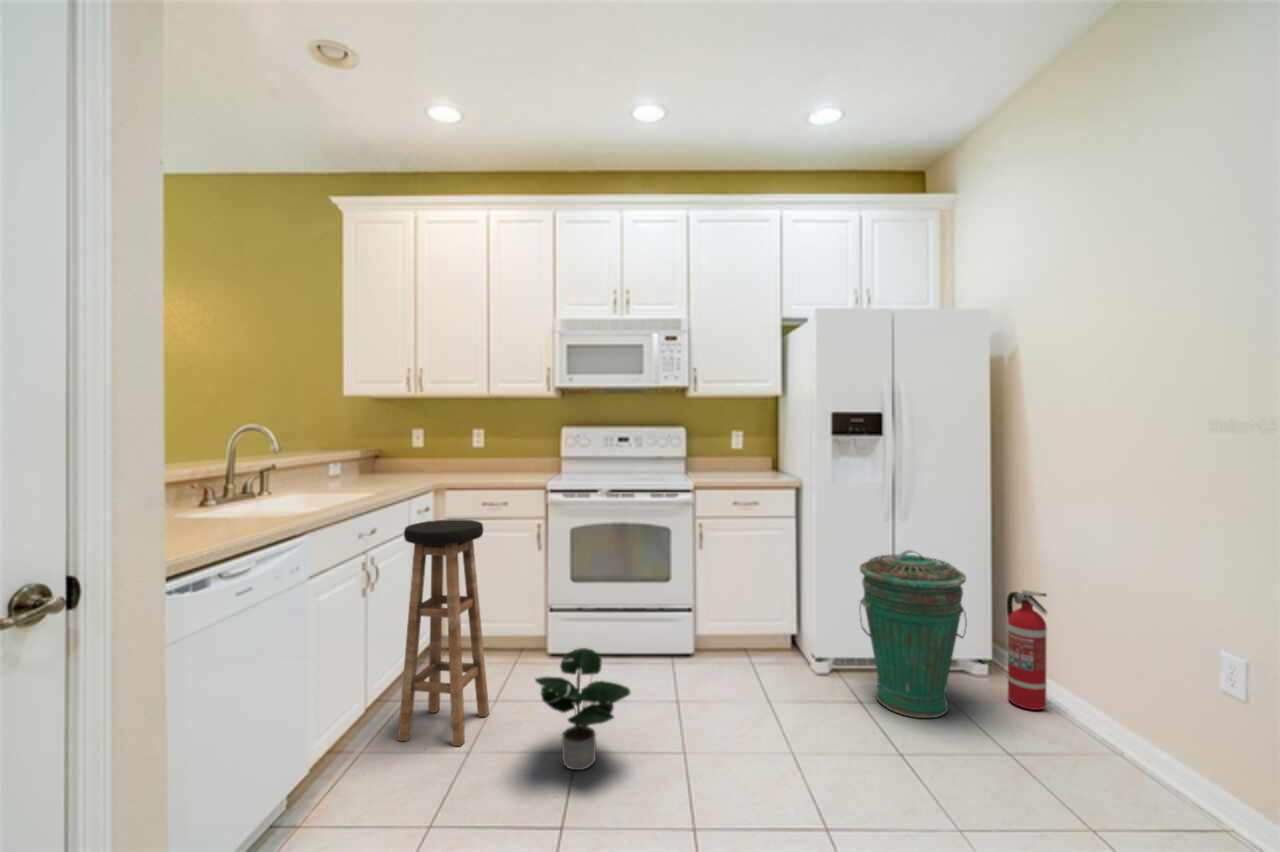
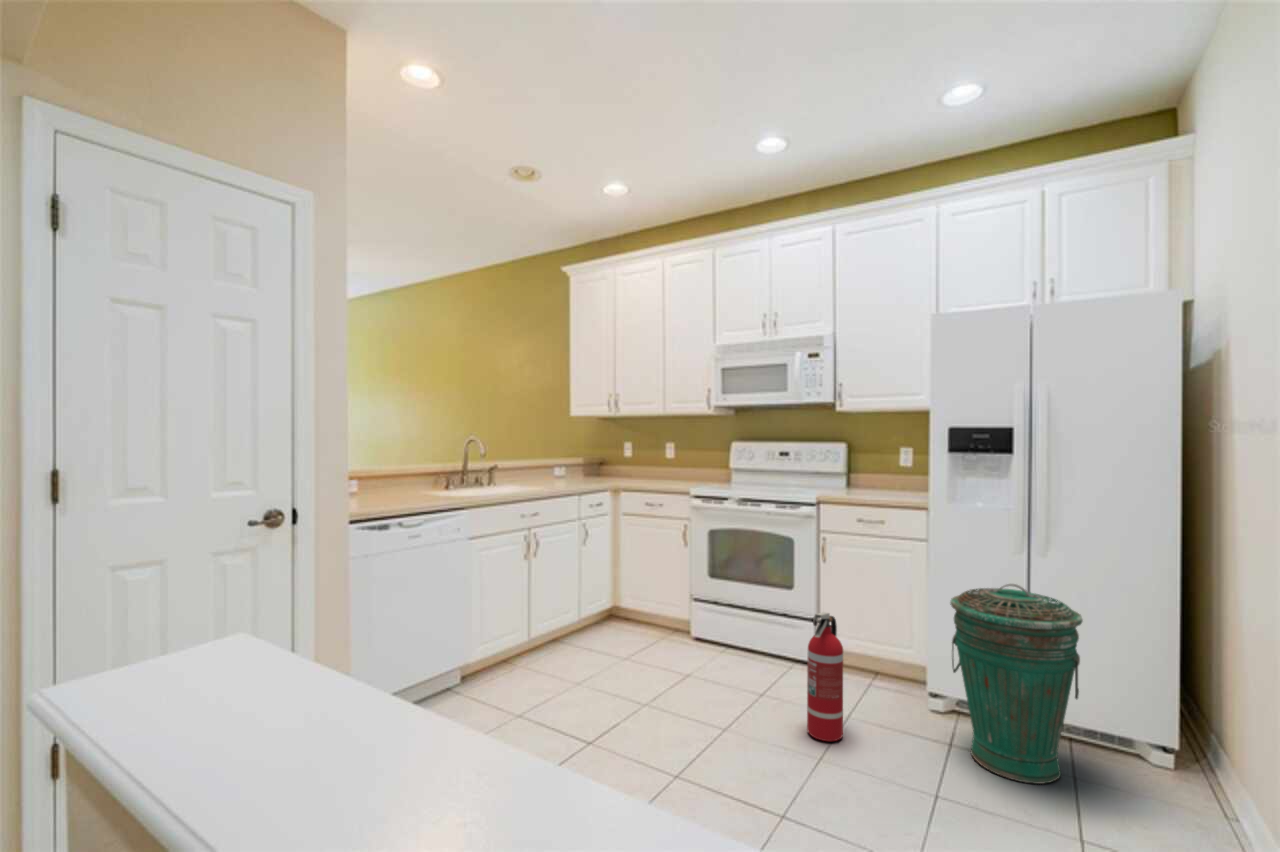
bar stool: present [398,519,489,746] -> none [541,508,611,678]
fire extinguisher: present [1007,590,1047,710] -> present [807,612,843,741]
potted plant: present [535,648,631,770] -> none [601,621,674,715]

